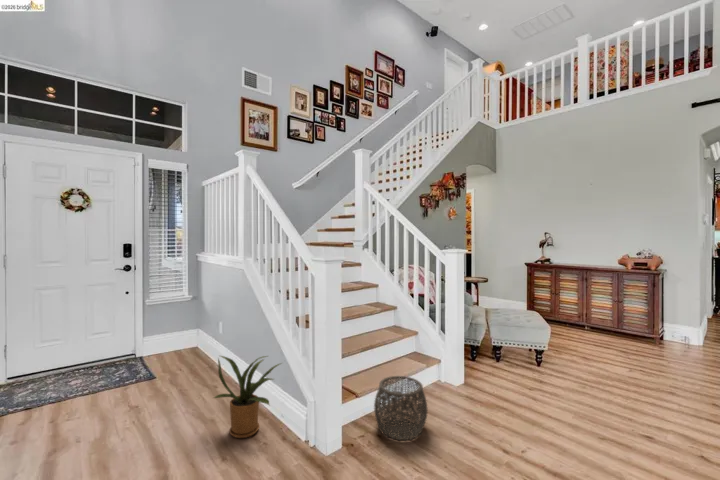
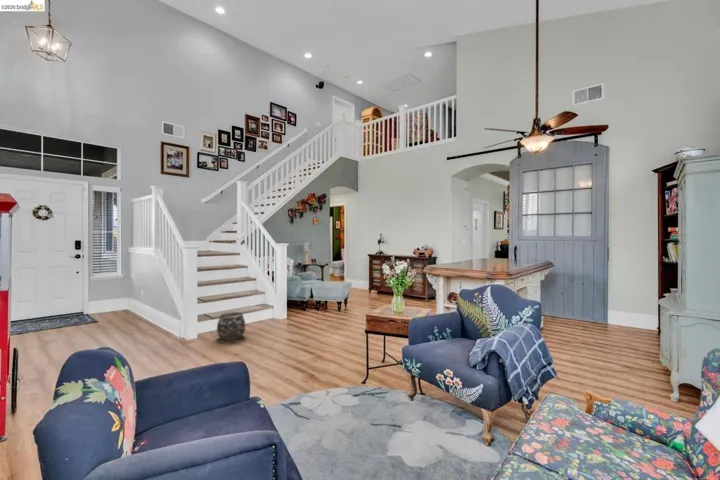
house plant: present [215,356,279,438] -> none [129,300,169,342]

